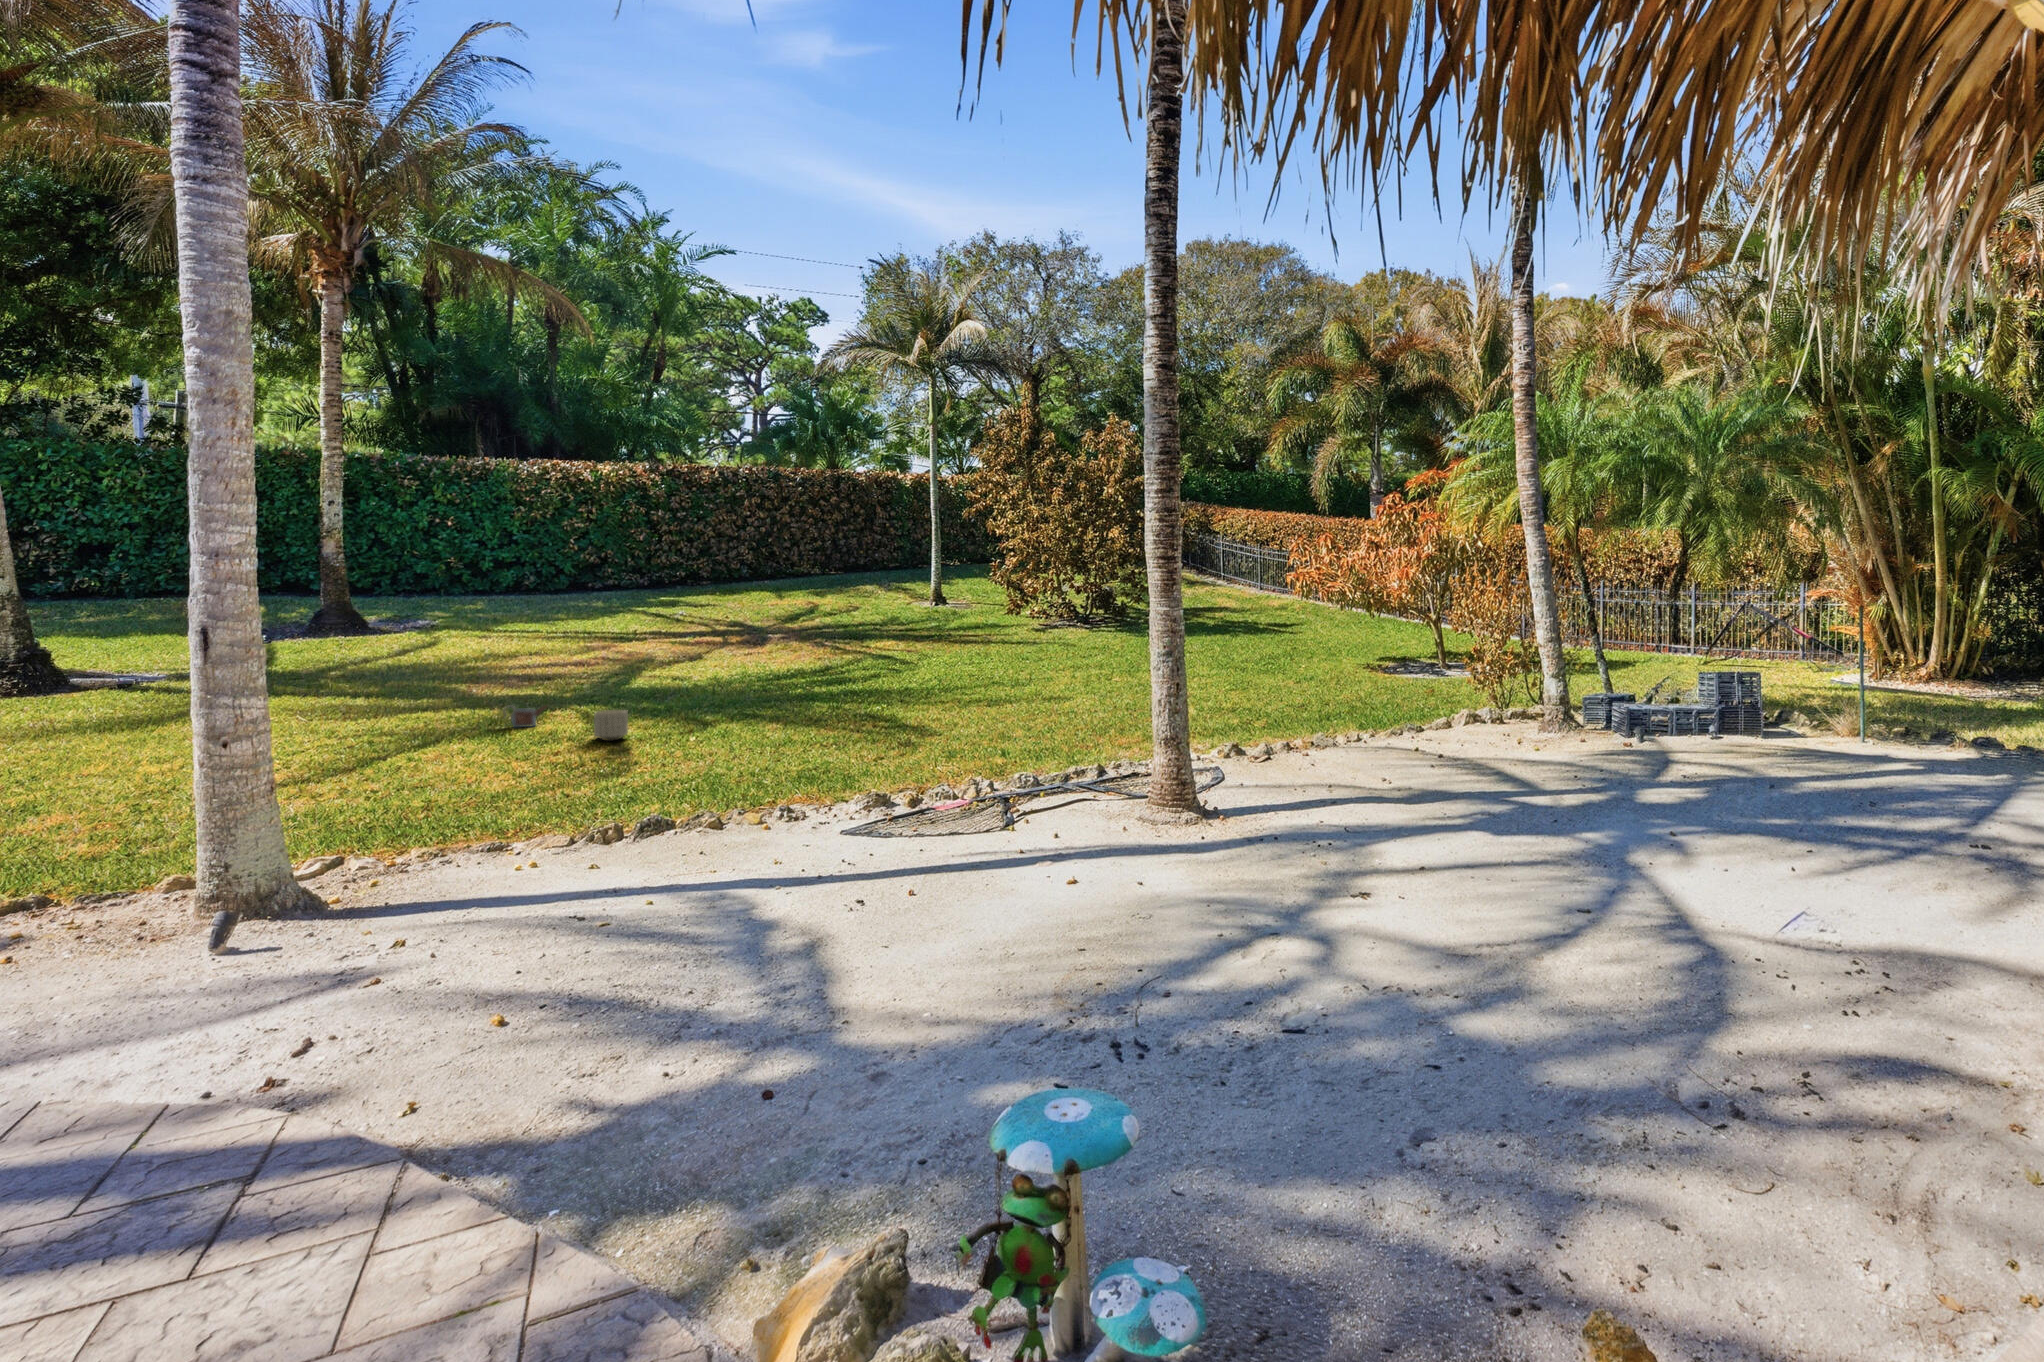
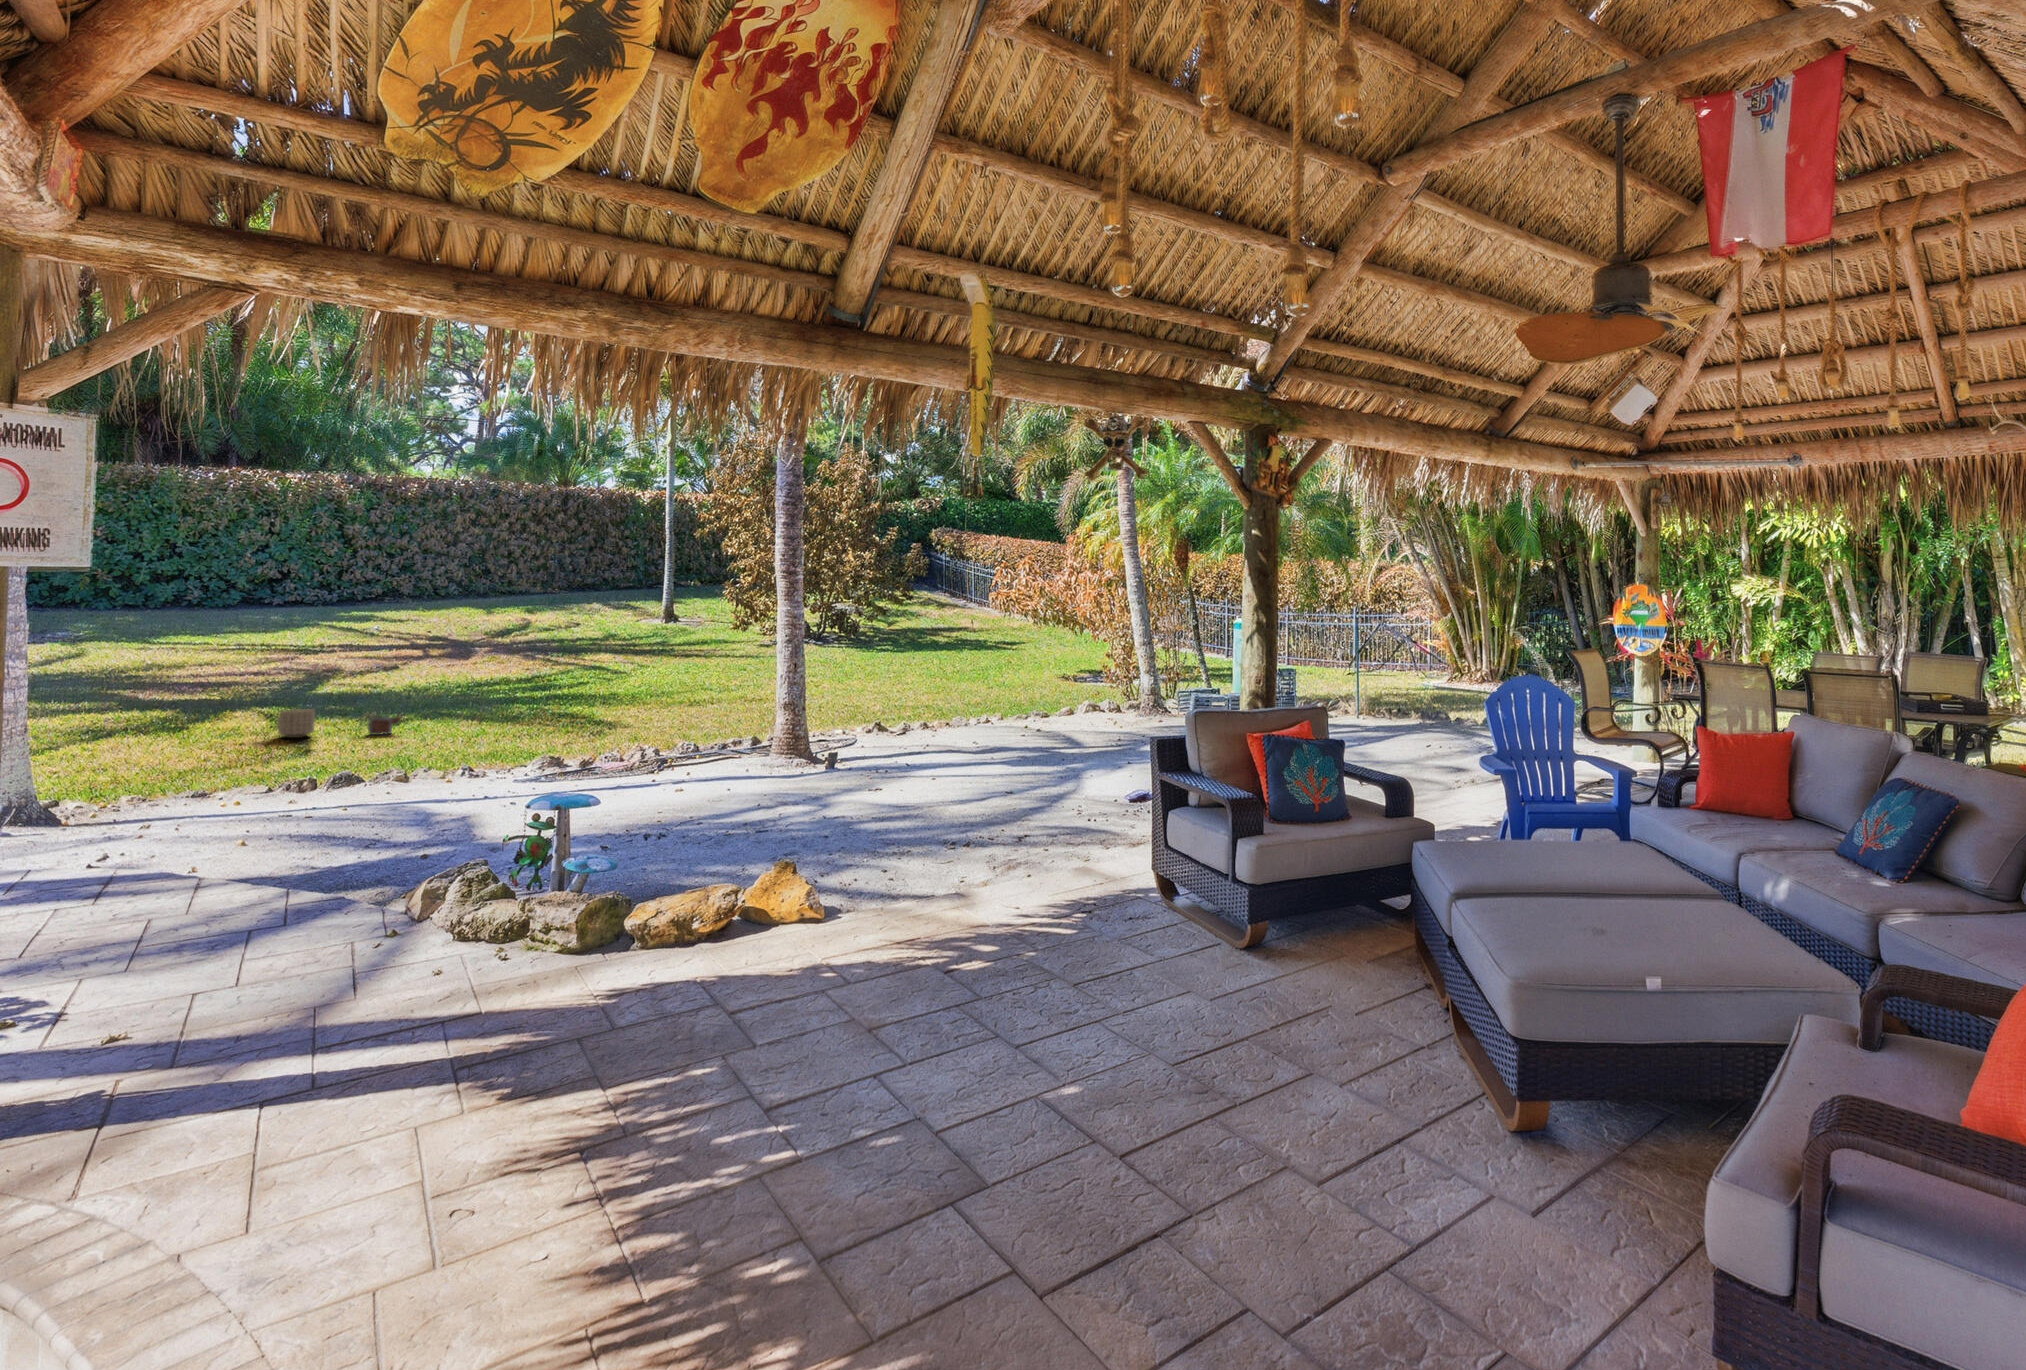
watering can: present [503,705,547,727] -> present [360,714,404,735]

